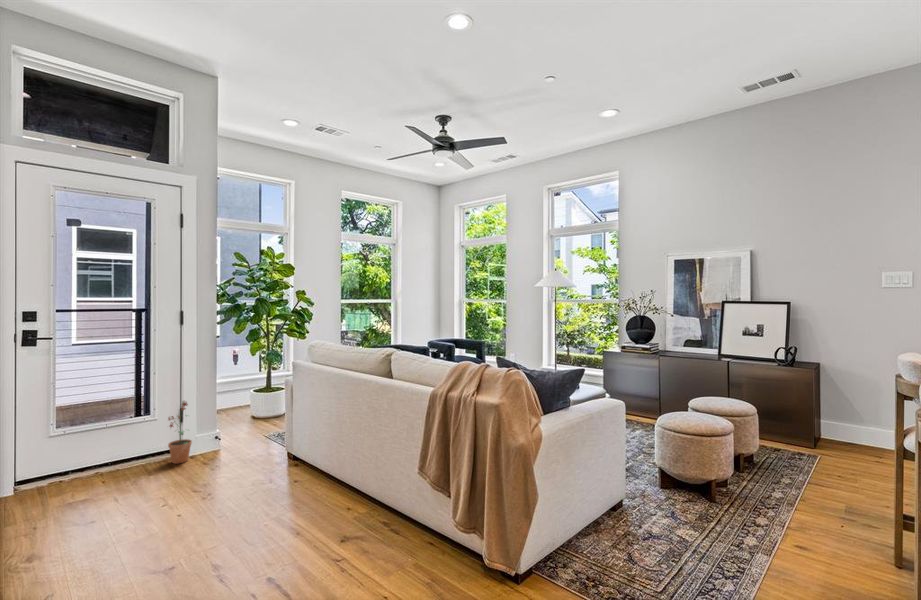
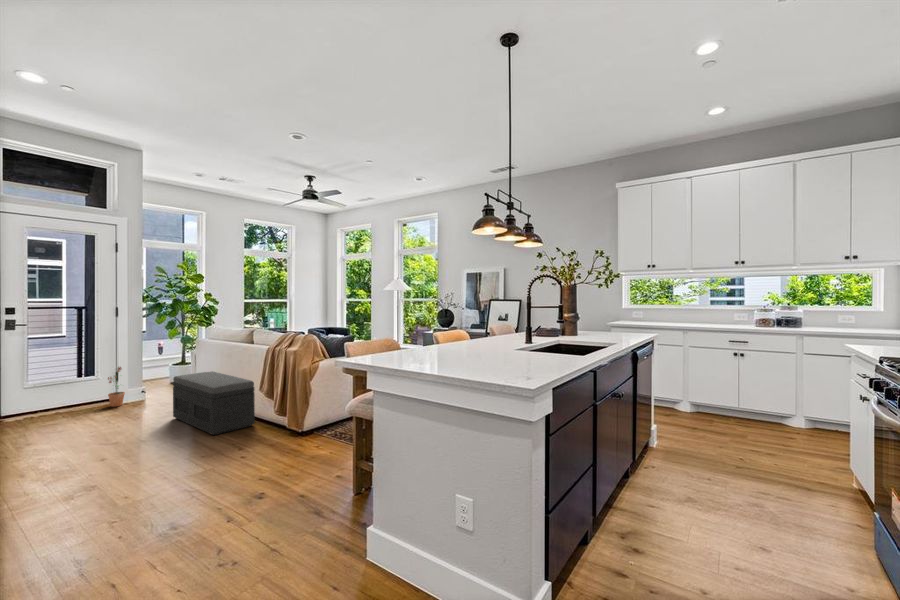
storage bench: none [263,419,405,559] -> present [173,371,255,435]

